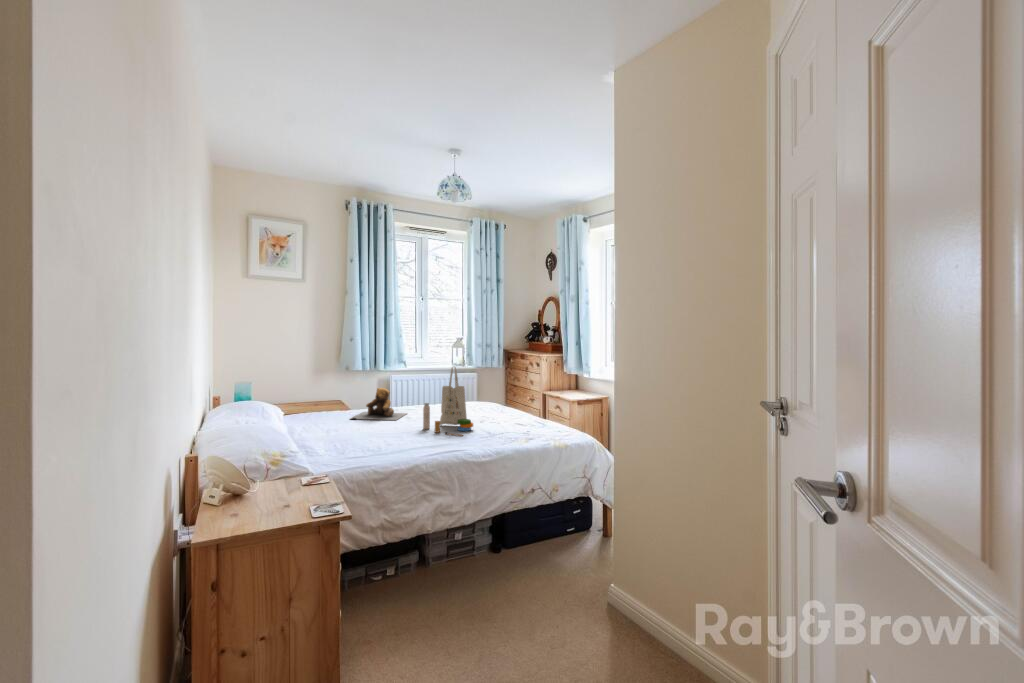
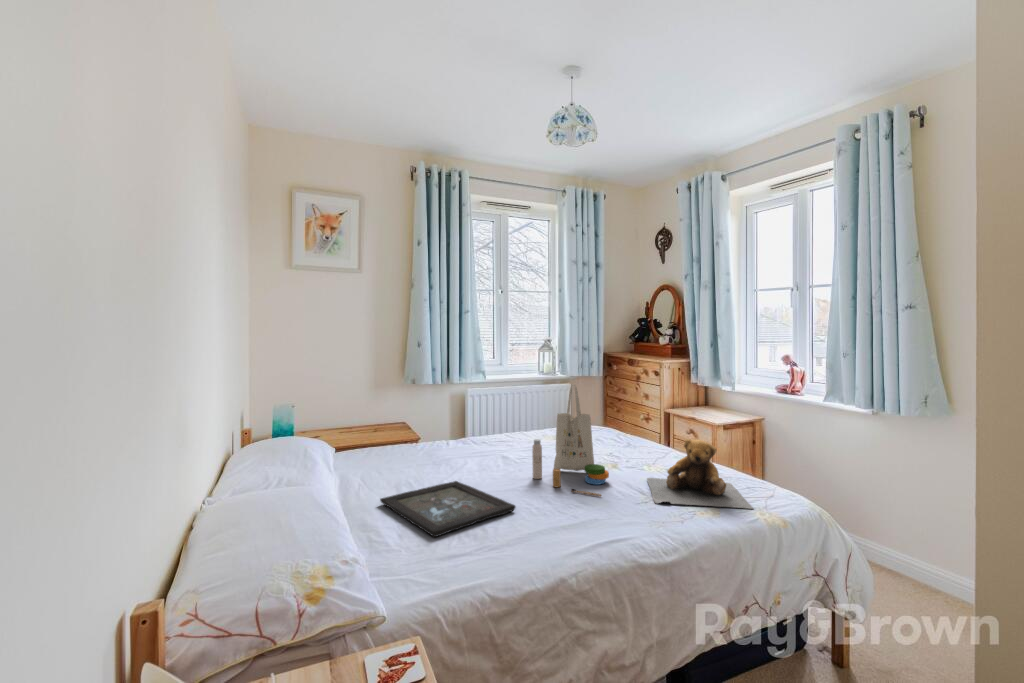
teddy bear: present [350,388,406,420] -> present [647,439,753,509]
tray: none [315,429,404,453] -> present [380,481,515,537]

